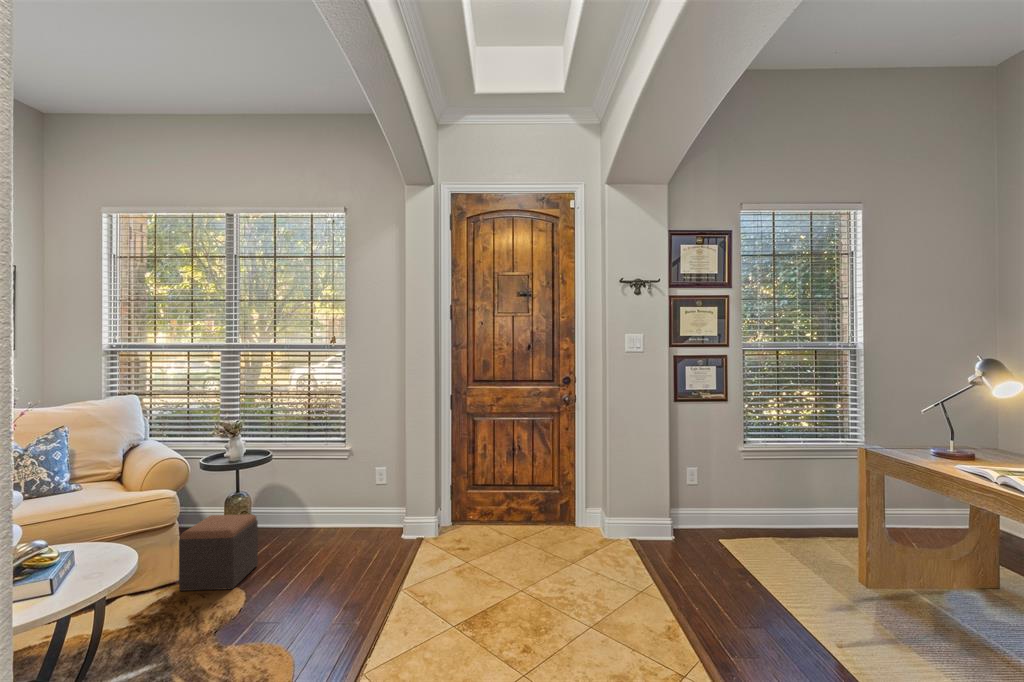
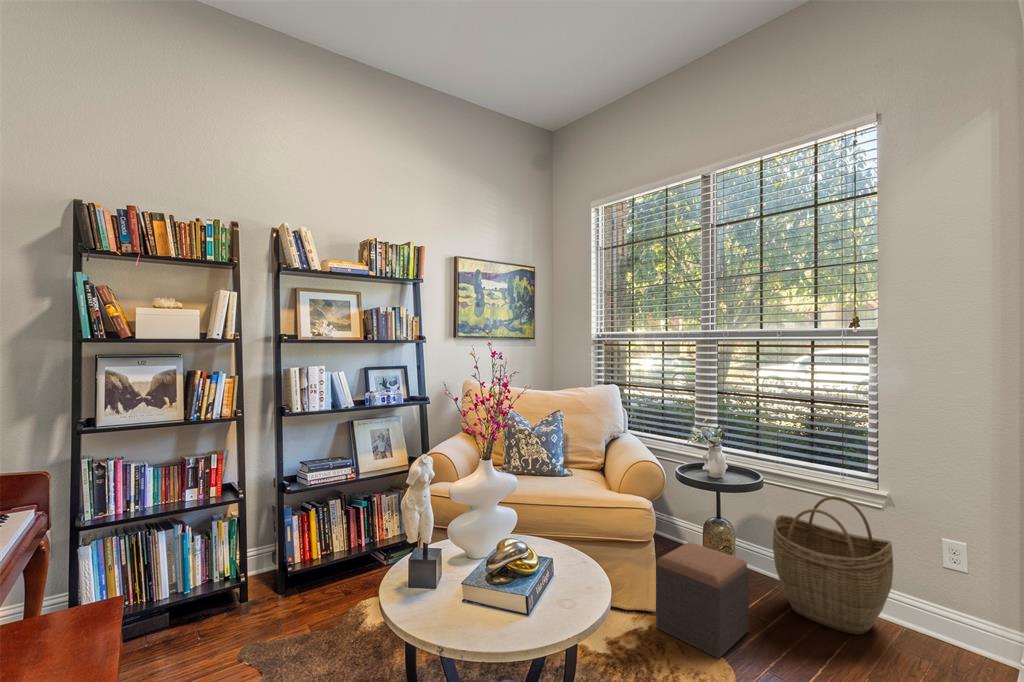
woven basket: none [278,457,351,544] -> present [773,496,894,634]

